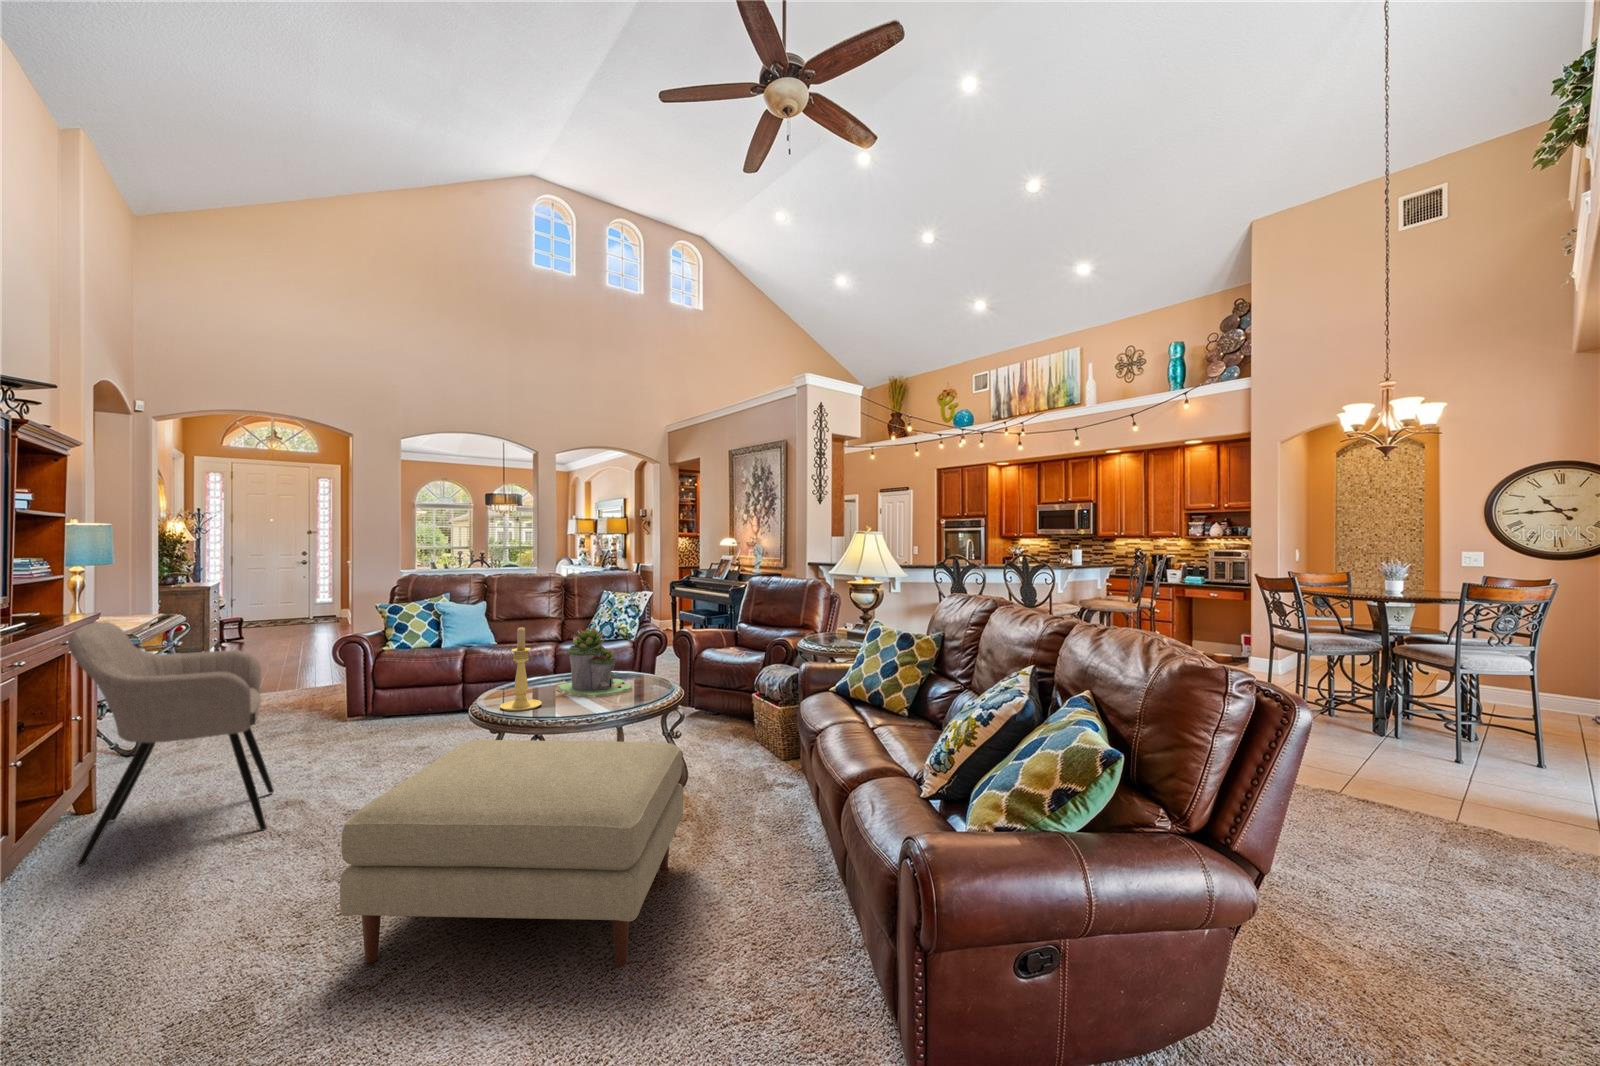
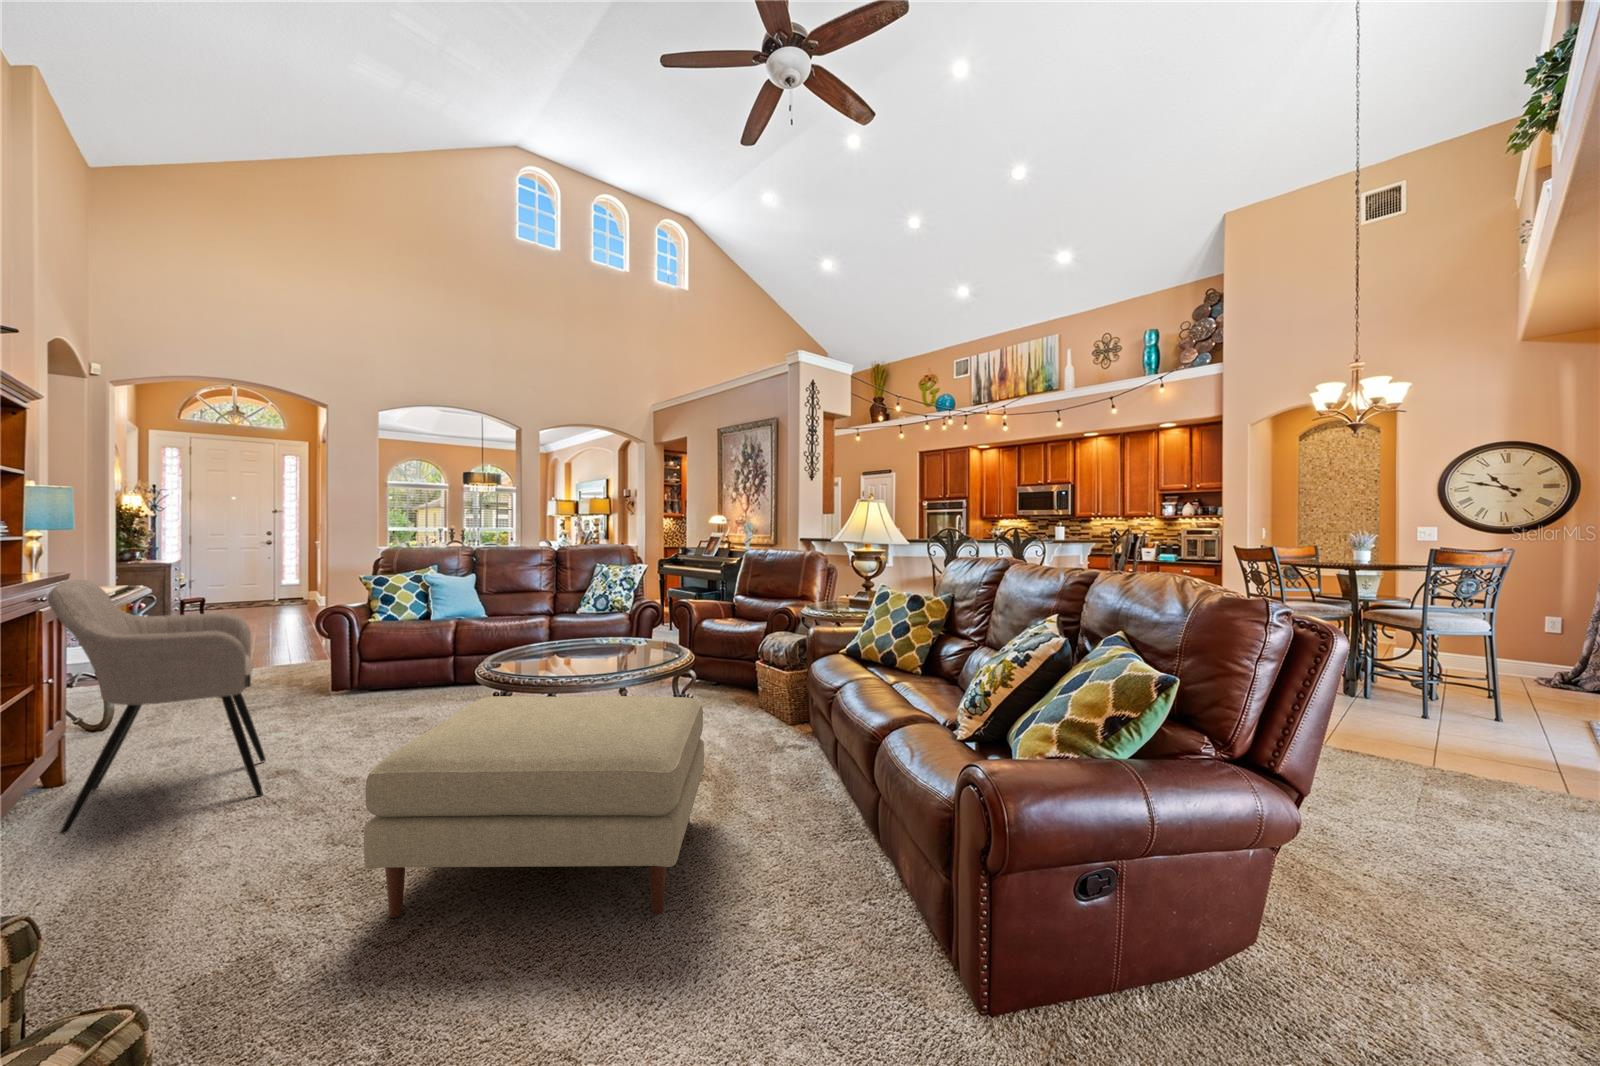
candle holder: present [500,627,542,711] -> none [508,586,550,672]
succulent planter: present [556,628,632,698] -> none [560,591,639,662]

